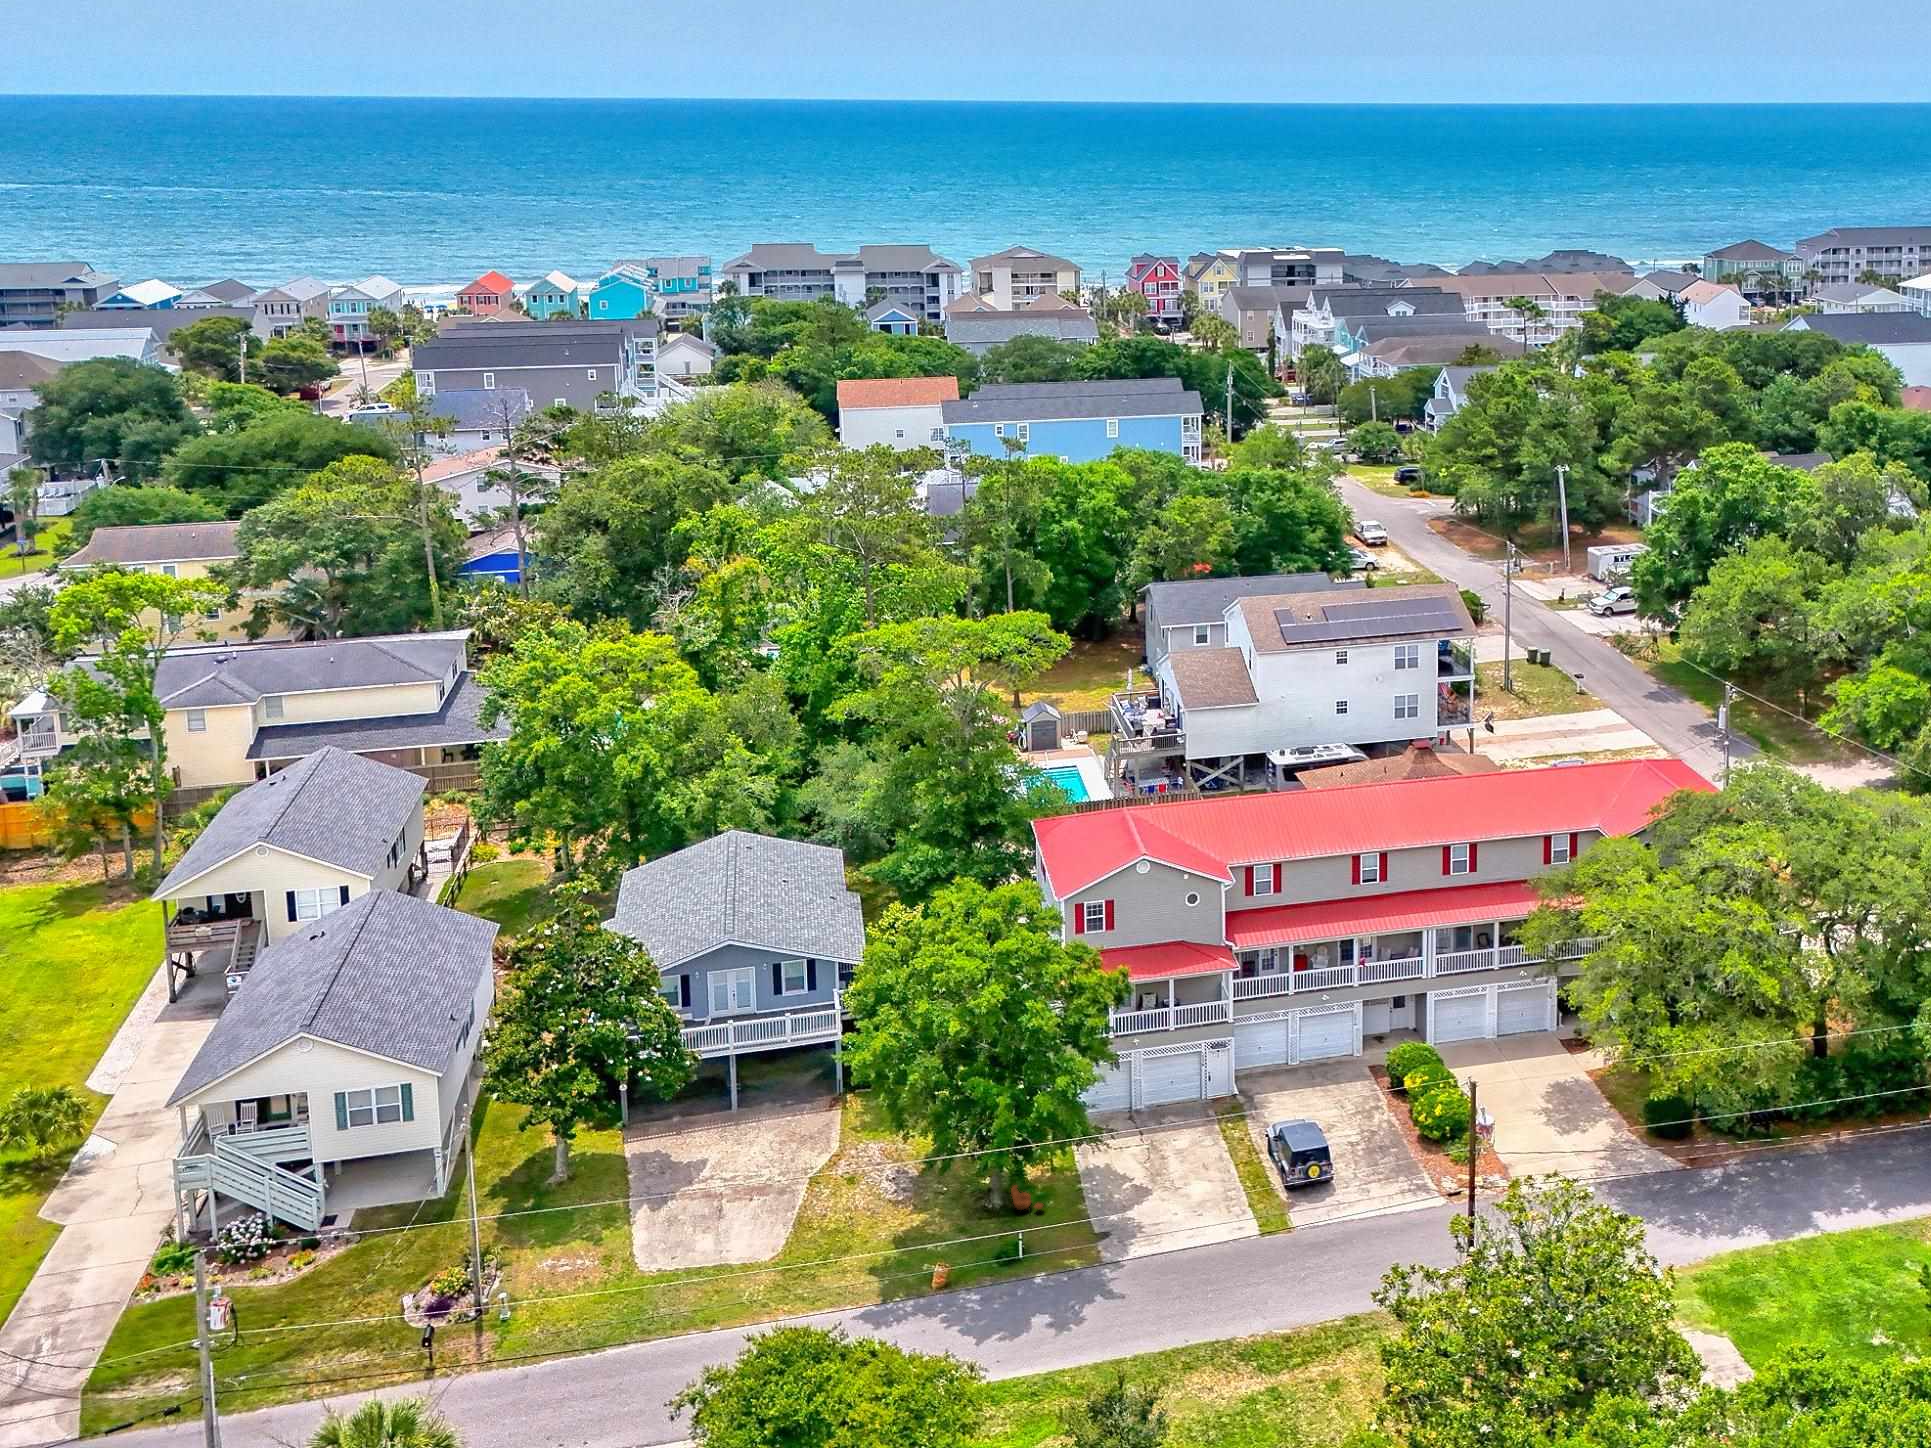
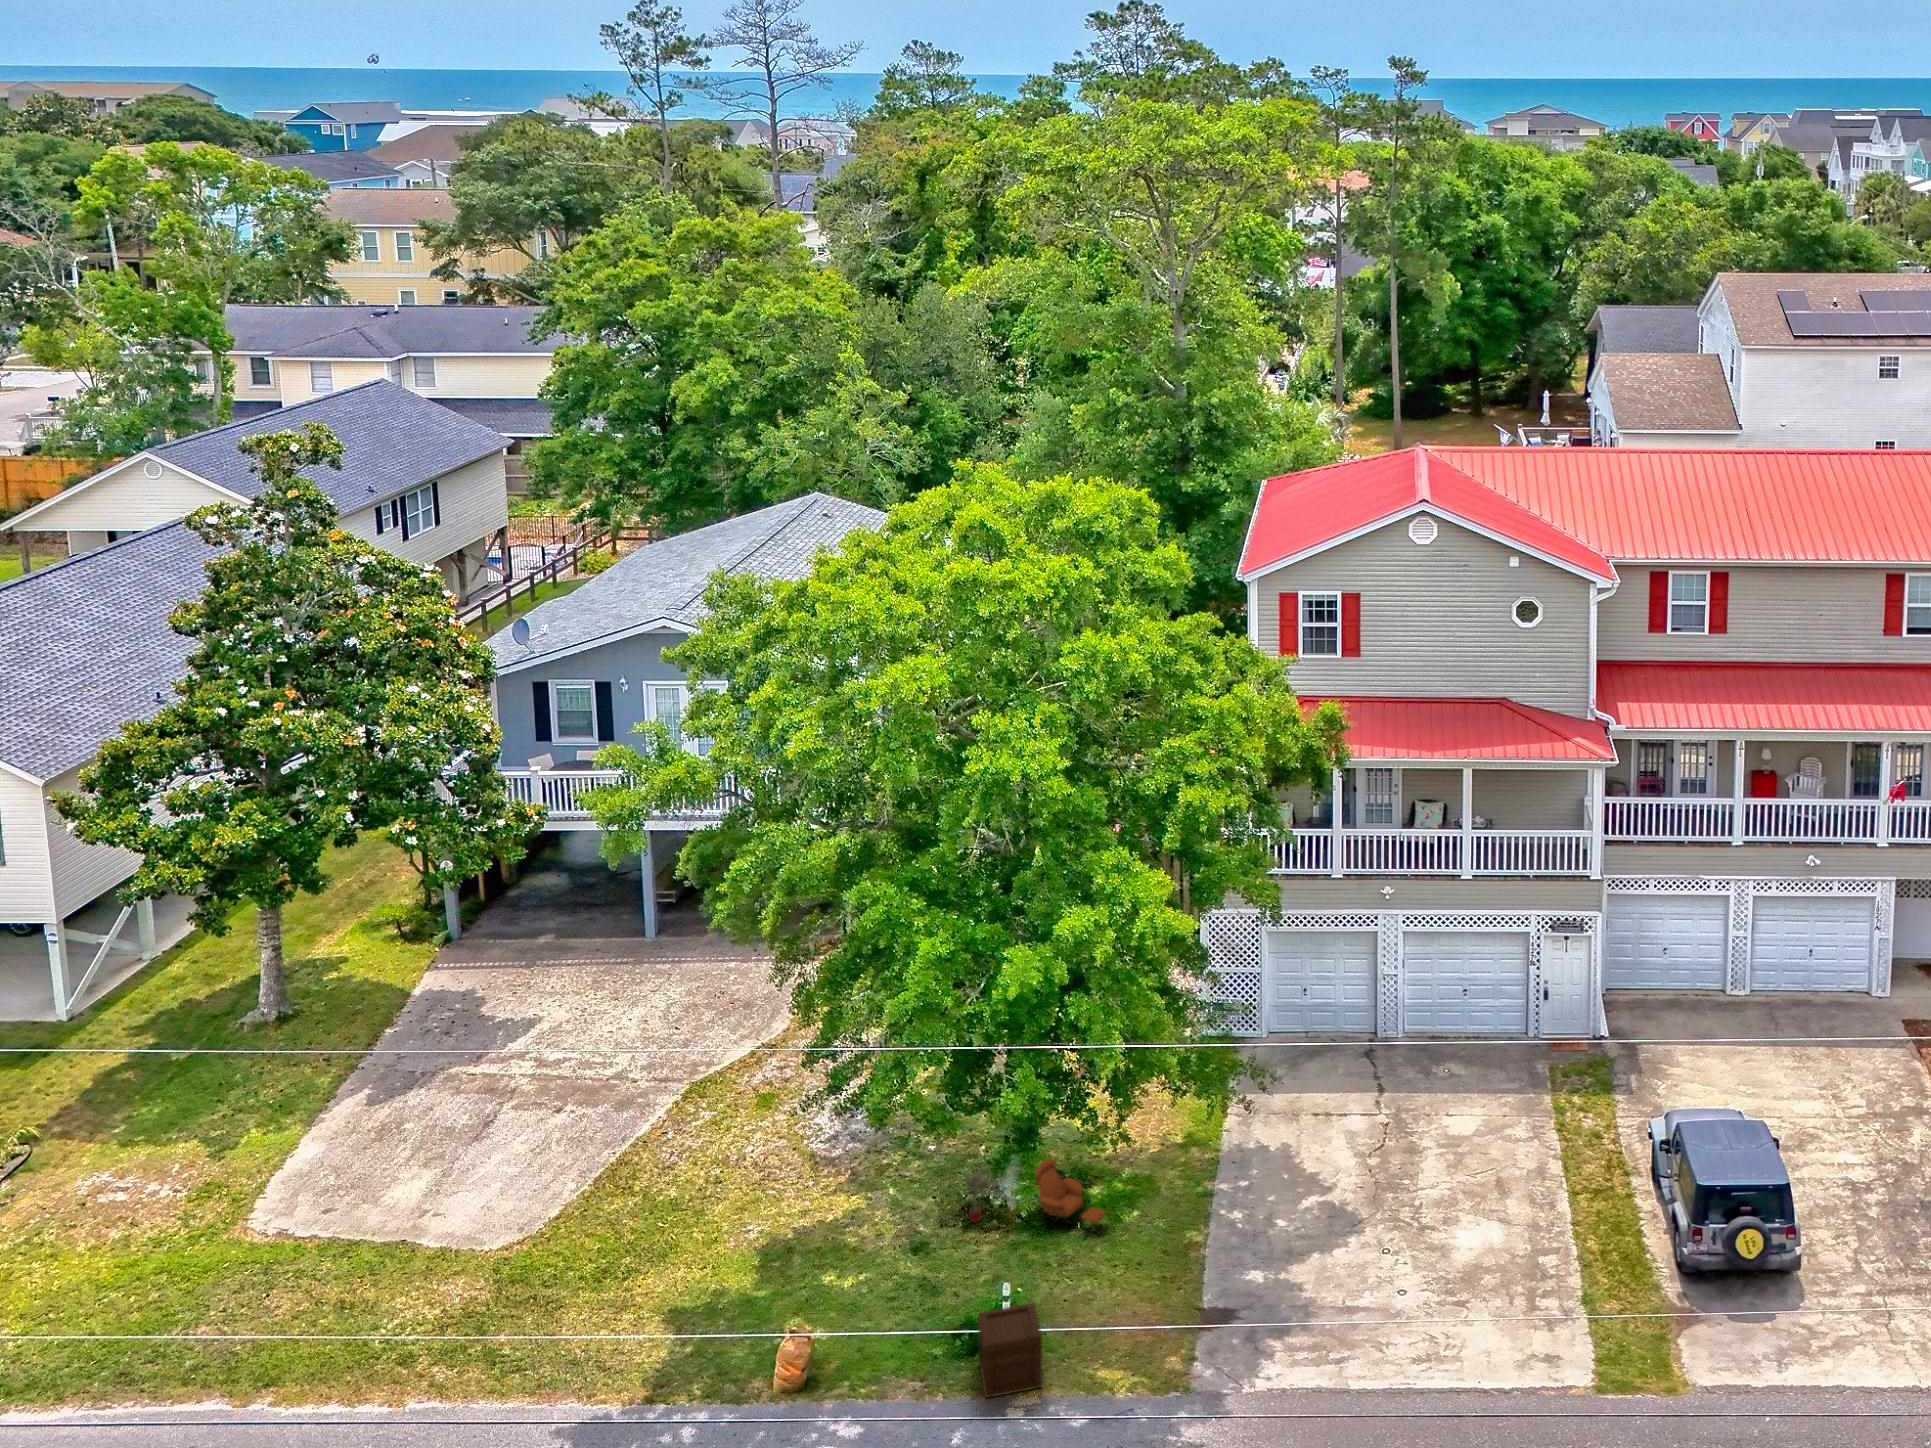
potted tree: none [976,1189,994,1218] -> present [964,1161,998,1222]
wooden crate: none [1016,1240,1047,1279] -> present [978,1303,1043,1398]

